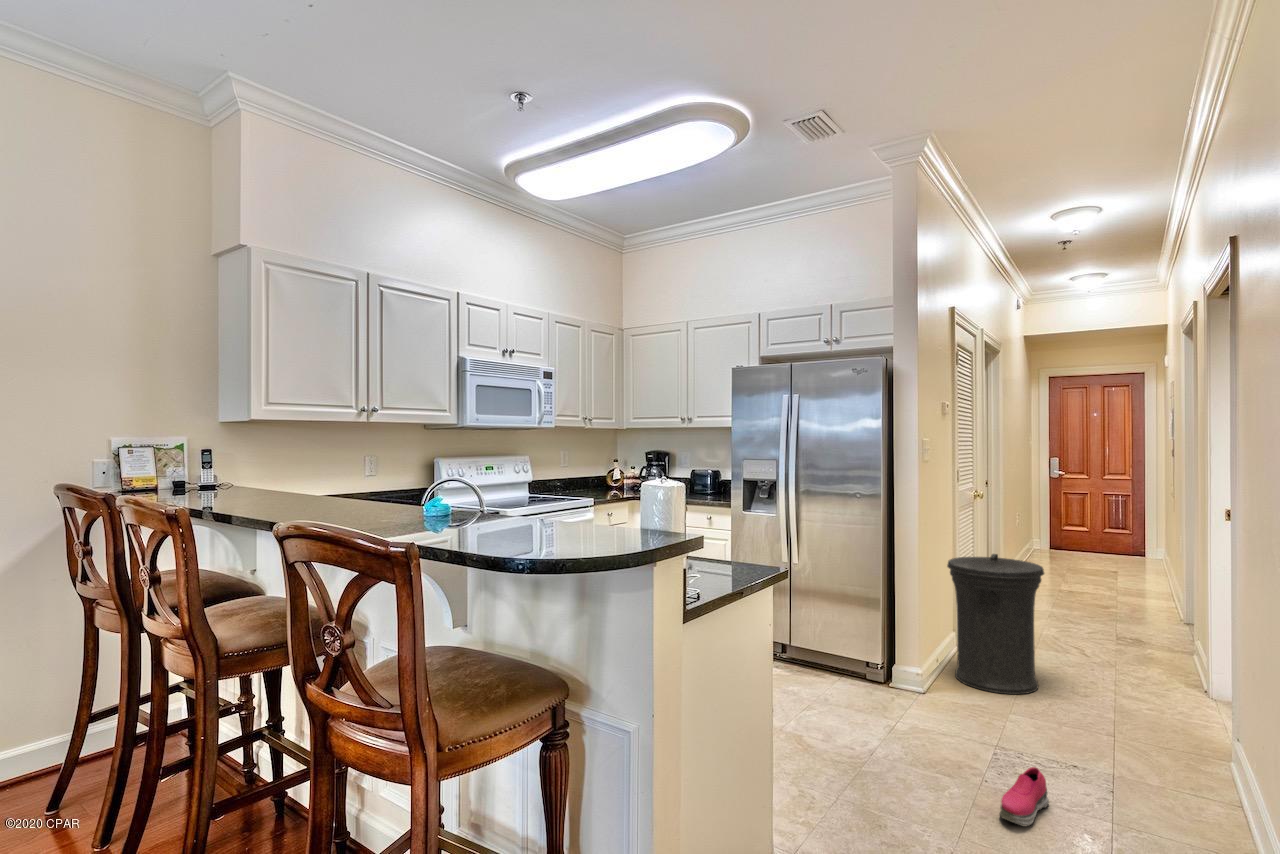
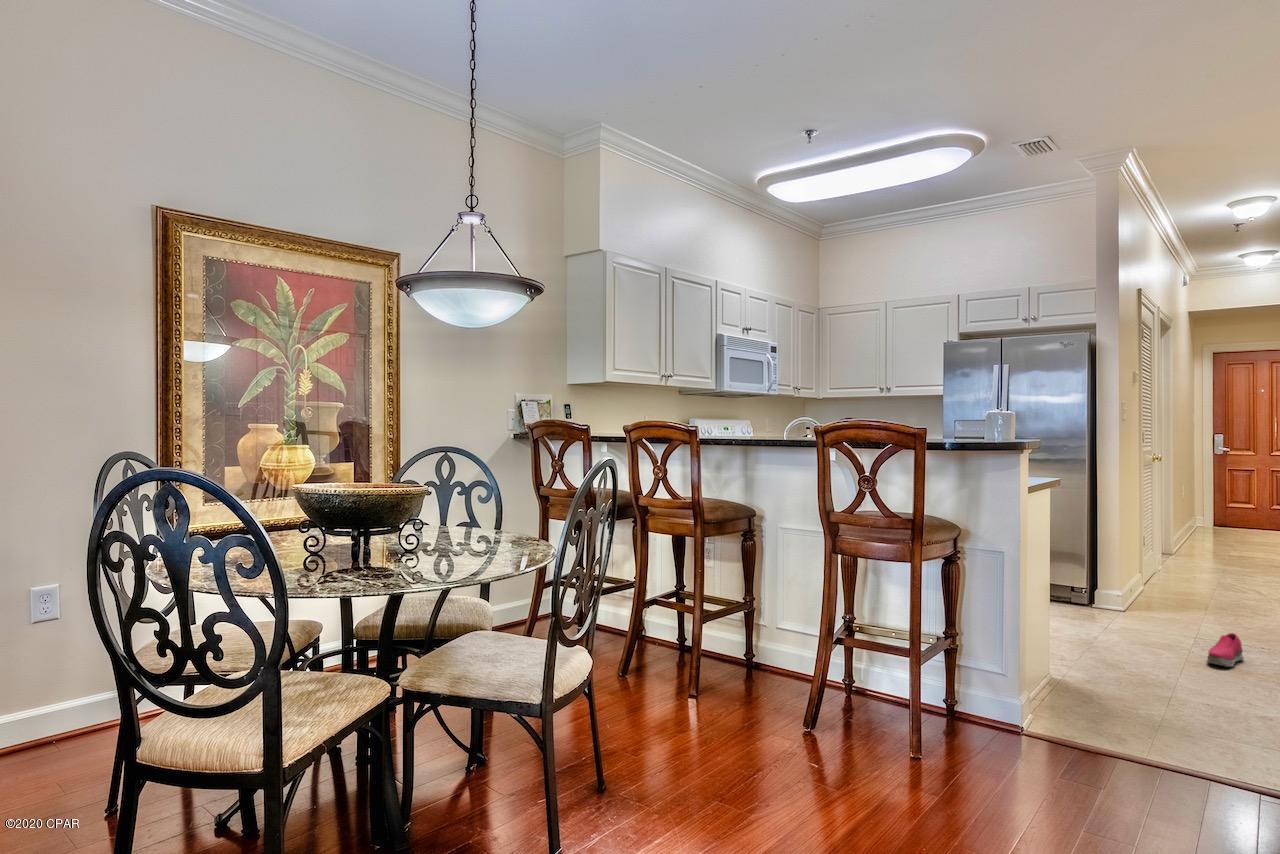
trash can: present [947,554,1044,694] -> none [1139,498,1228,613]

